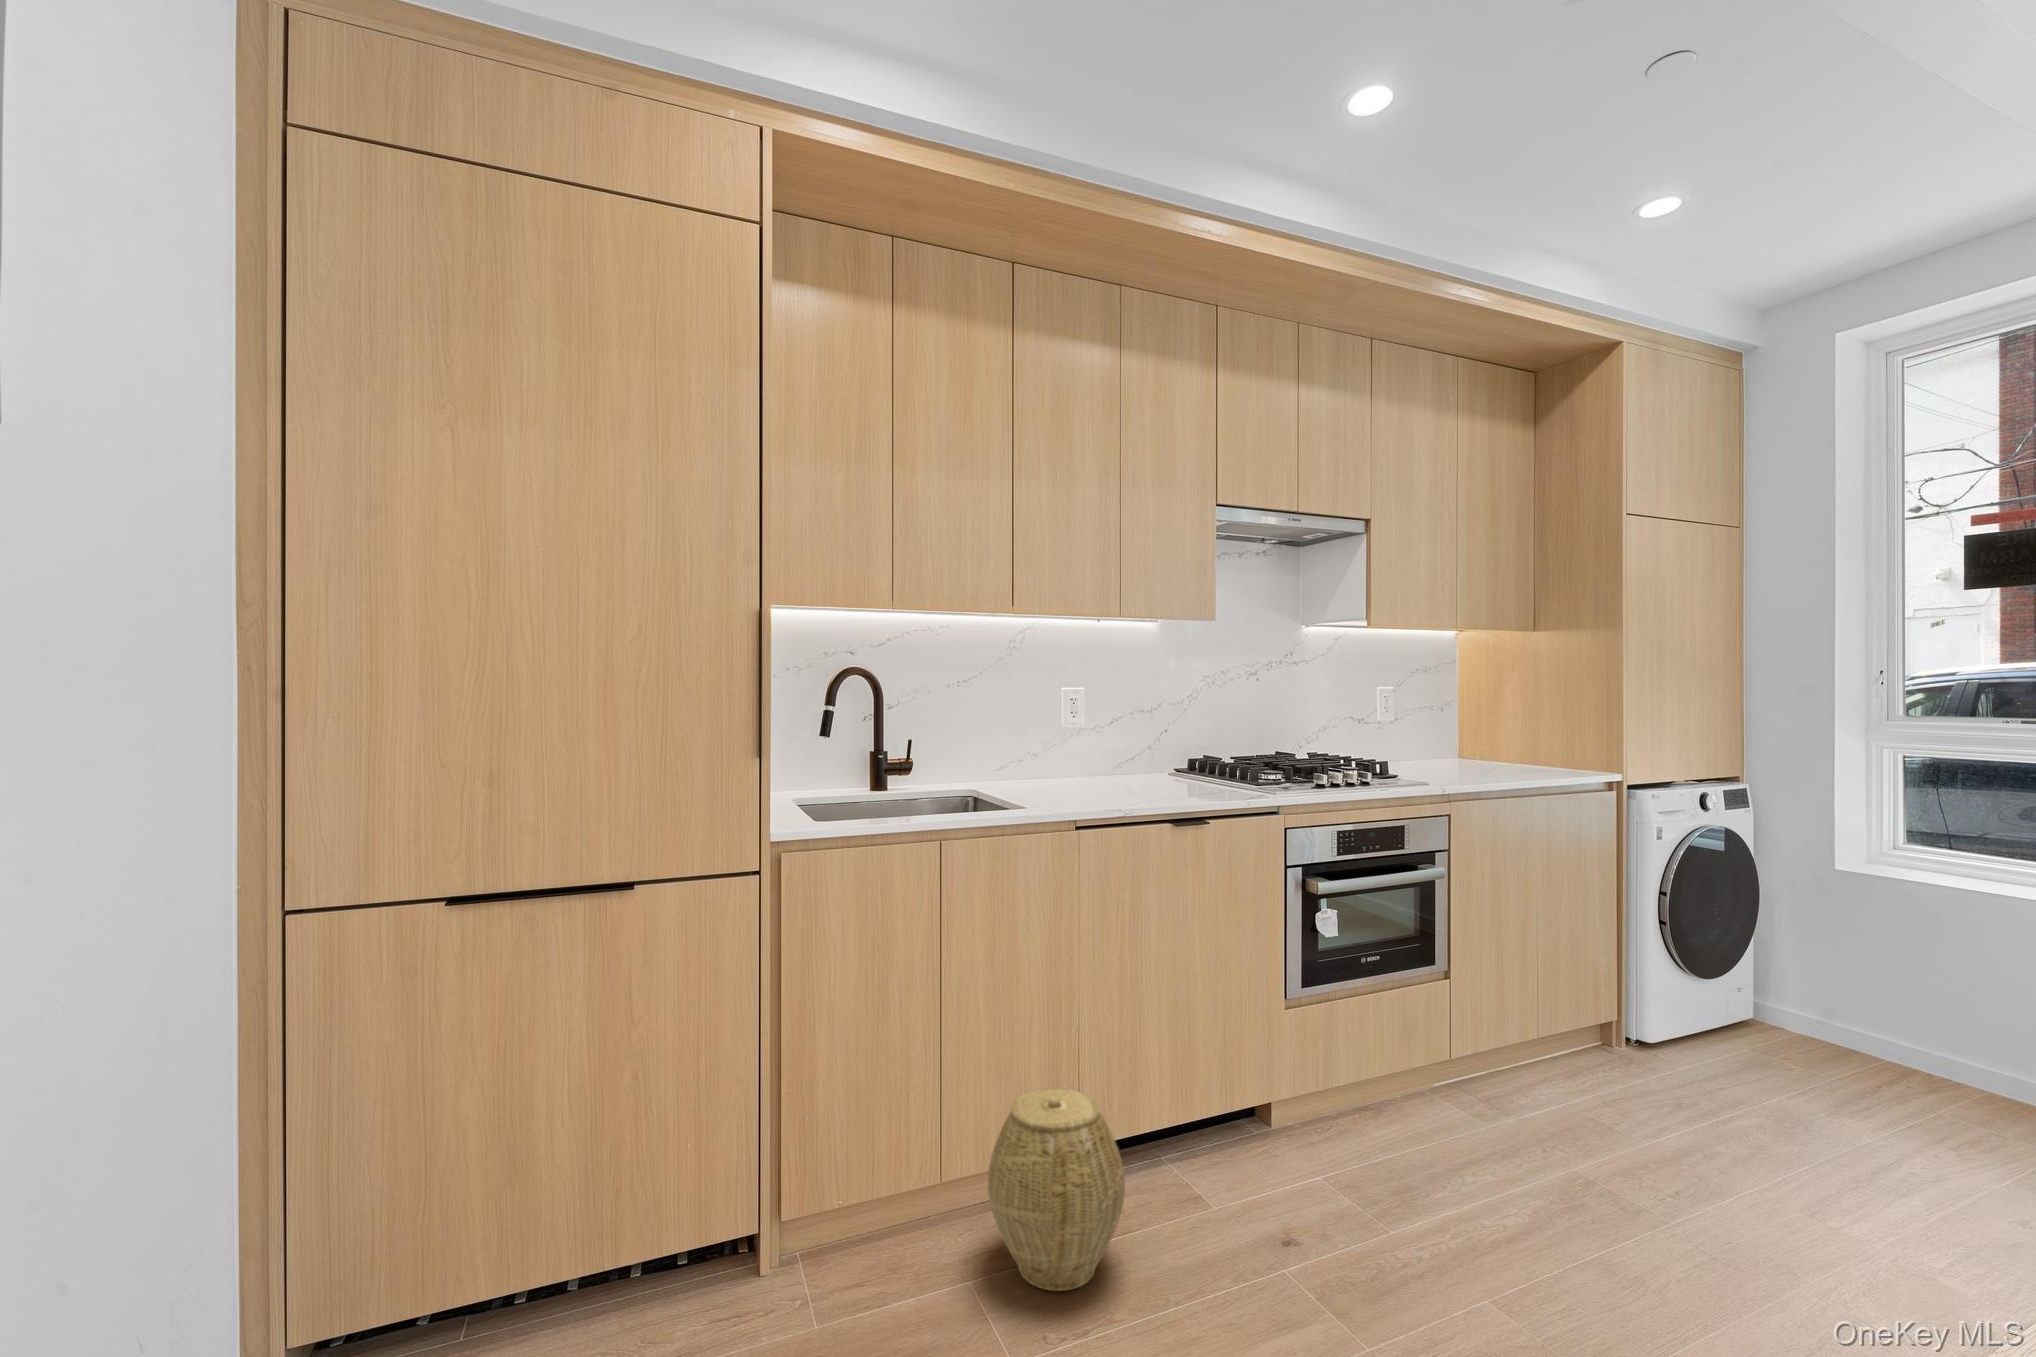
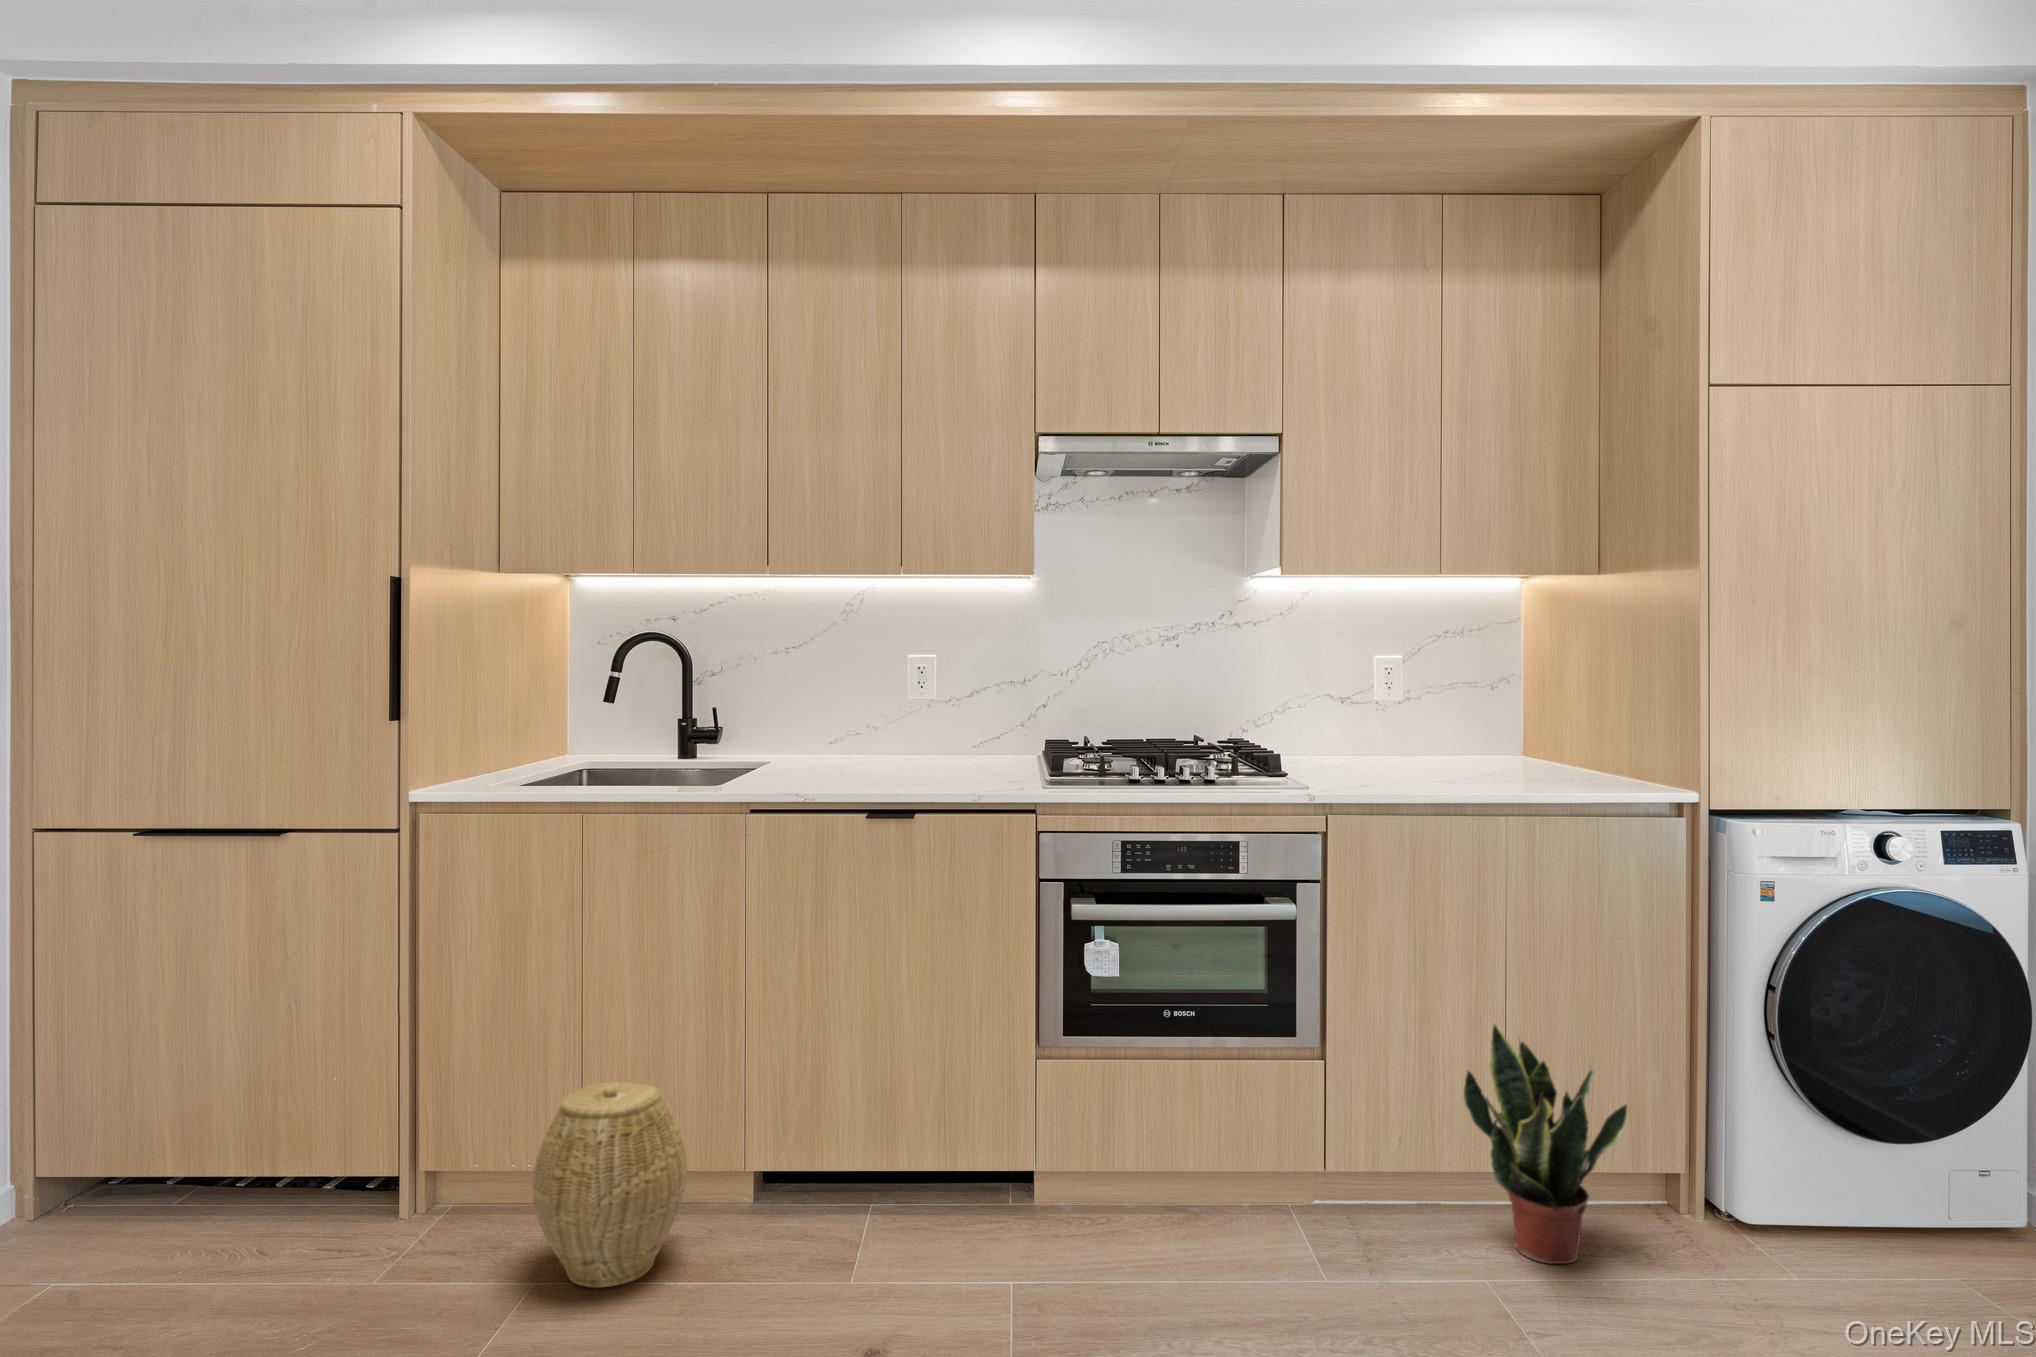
potted plant: none [1539,937,1634,1094] -> present [1464,1025,1627,1264]

